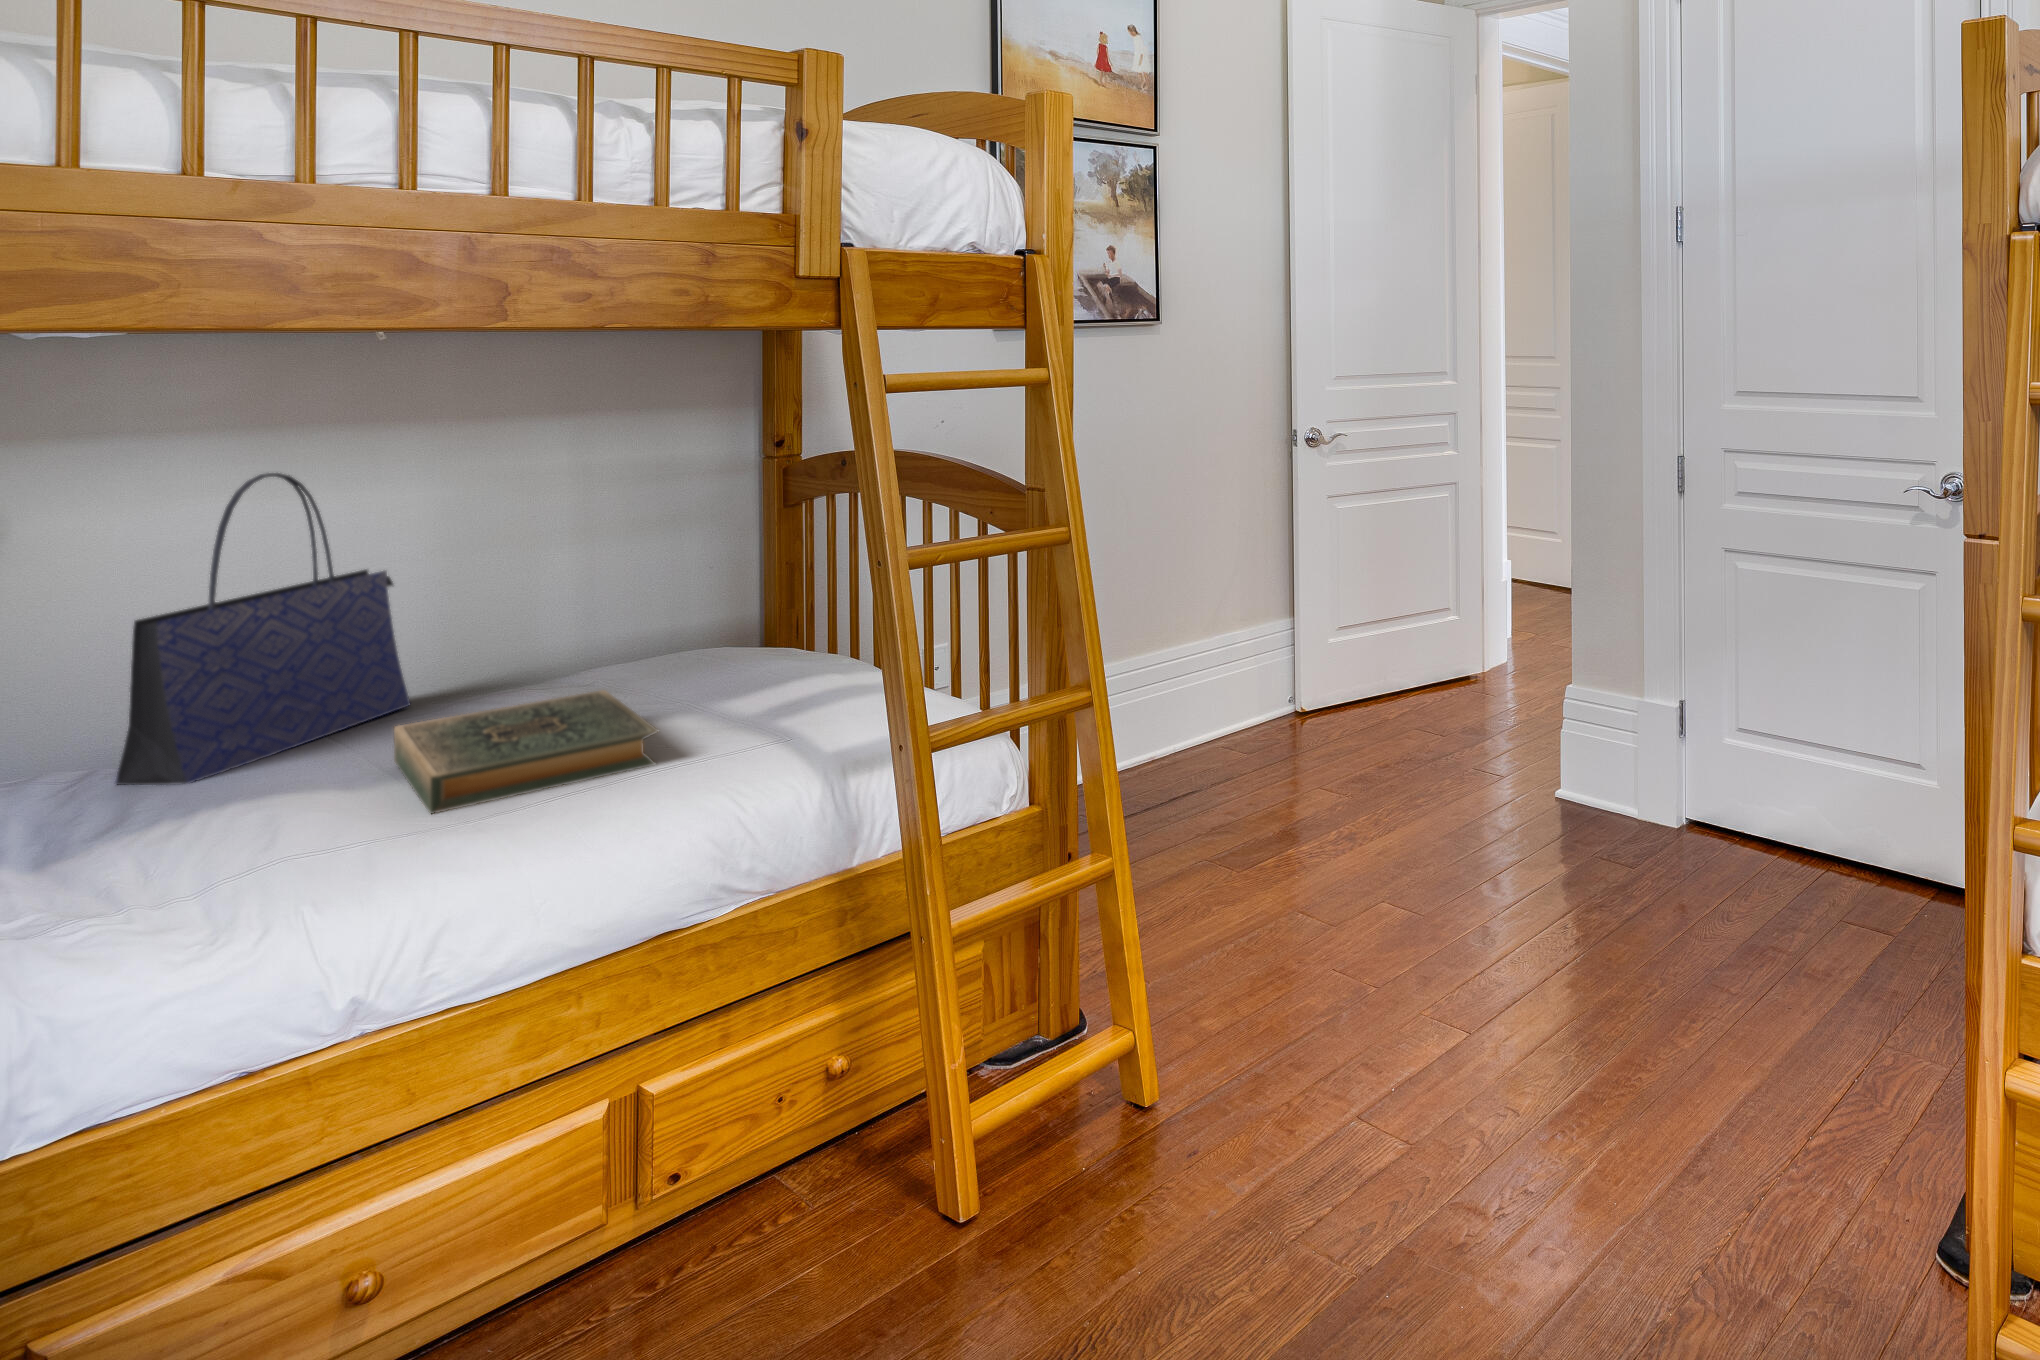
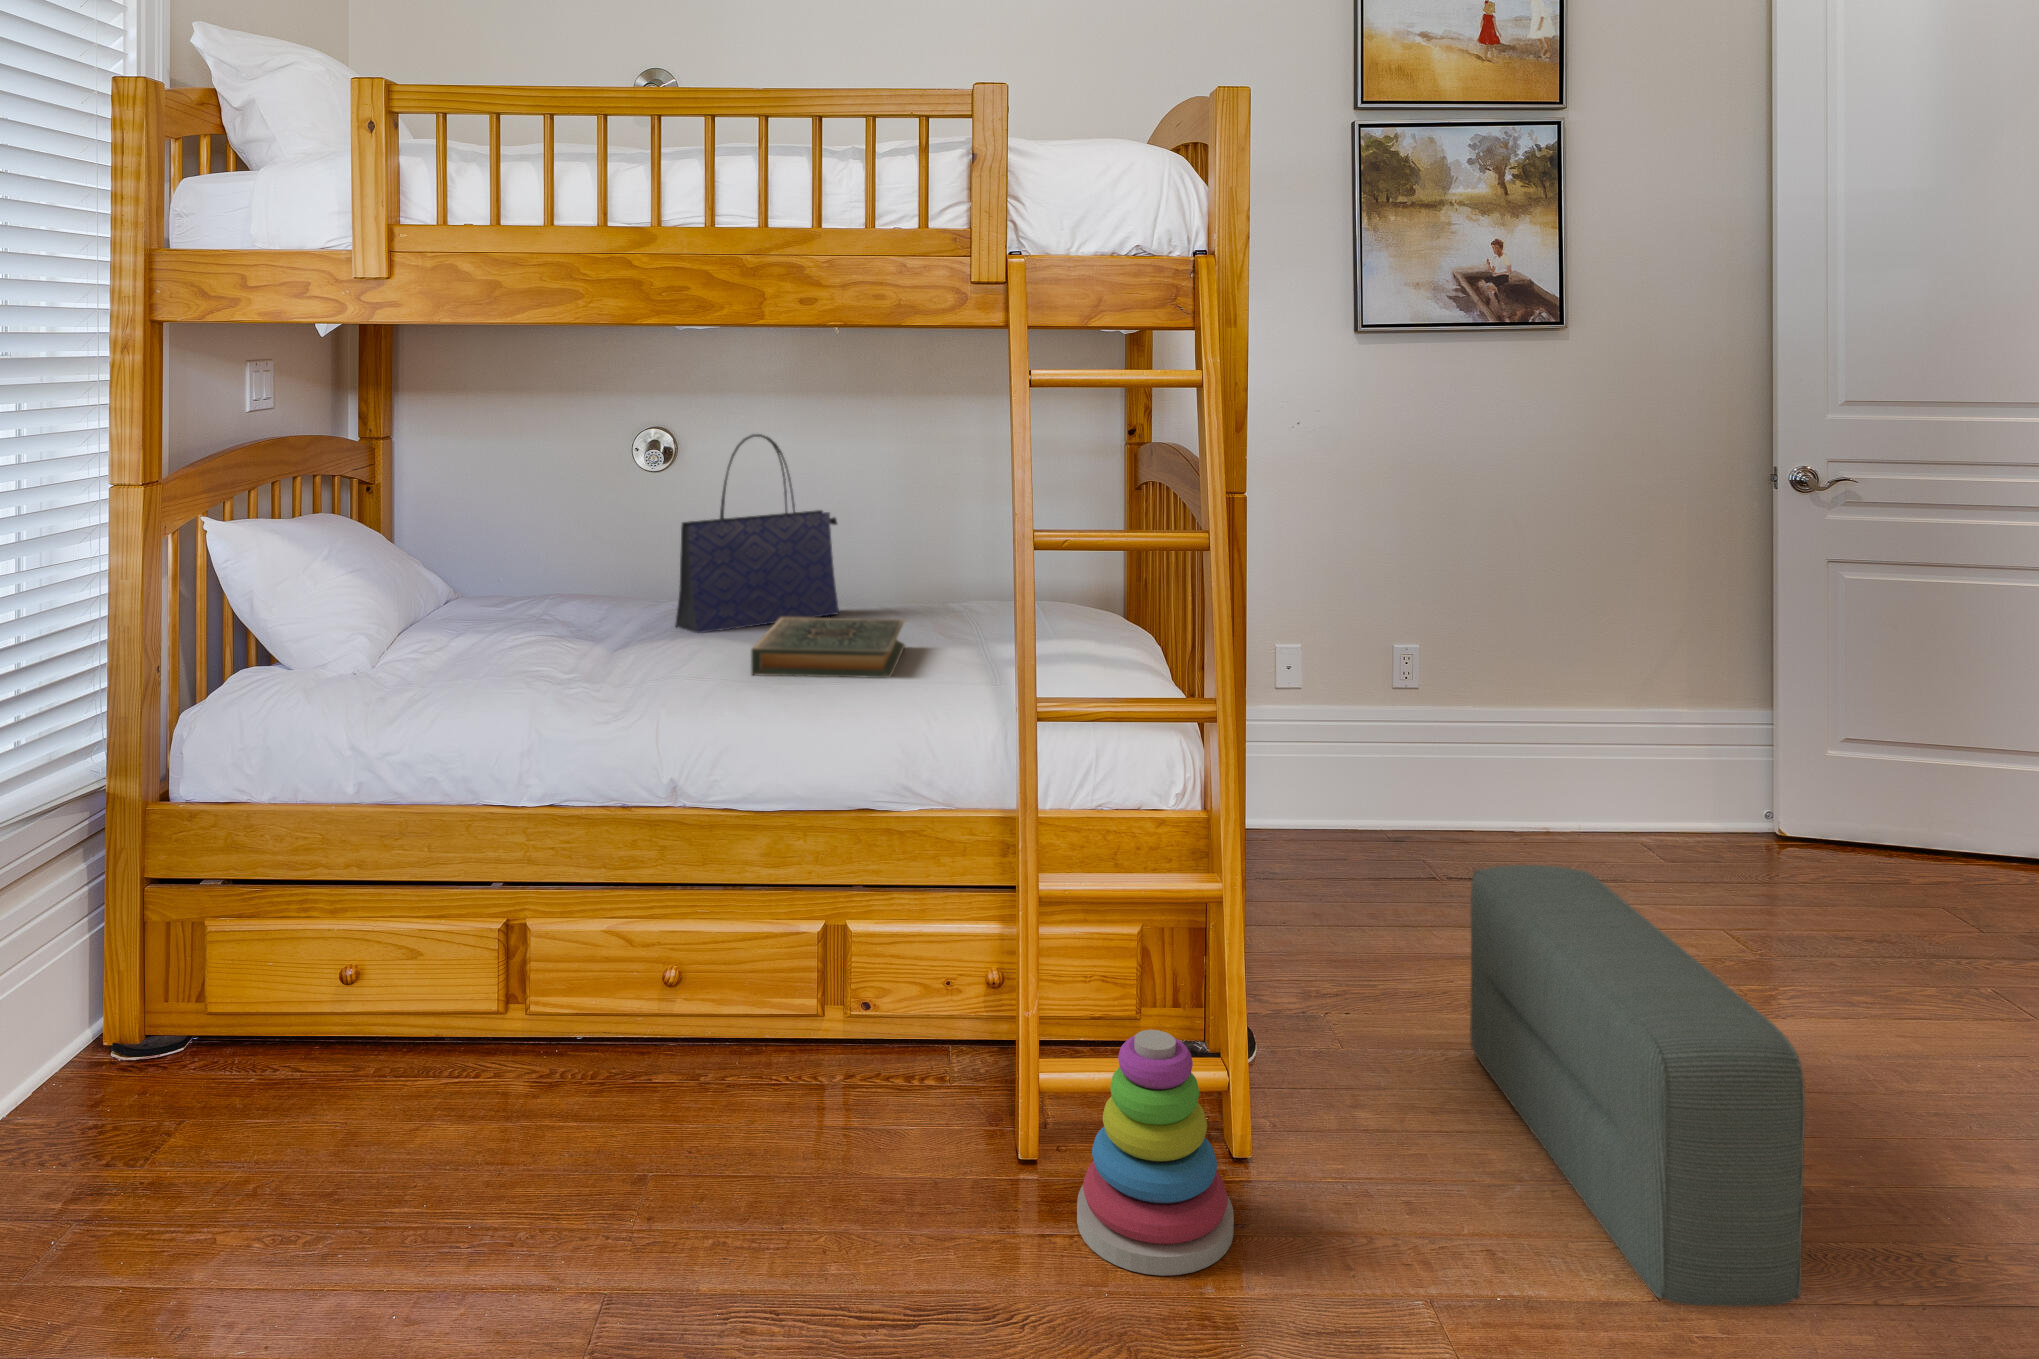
pouf: none [1240,763,1549,1050] -> present [1470,865,1805,1307]
stacking toy: none [1050,1024,1206,1270] -> present [1077,1030,1234,1276]

